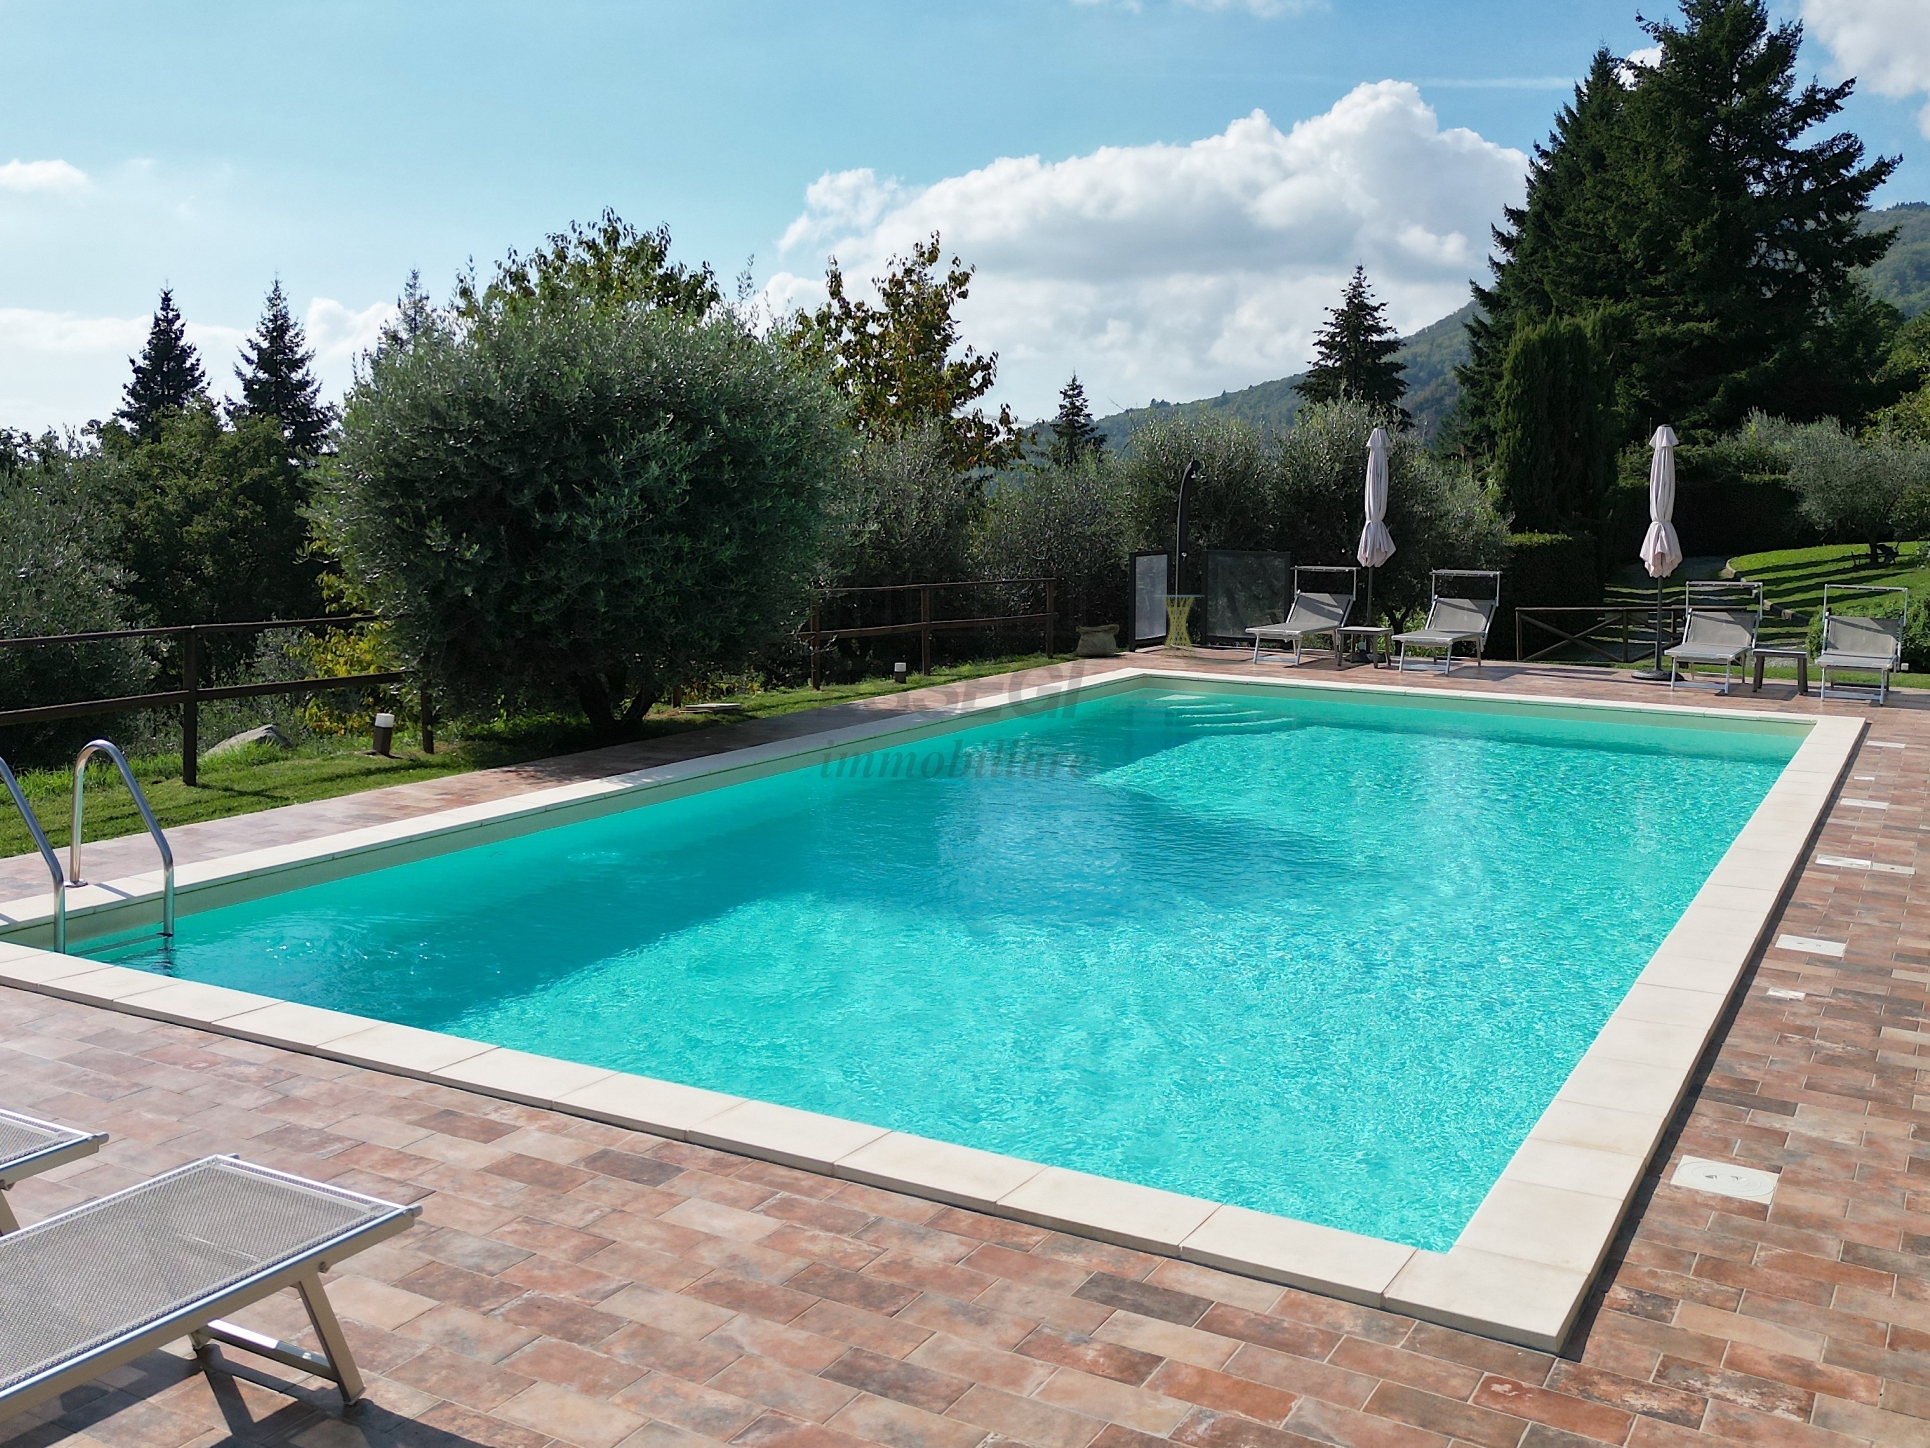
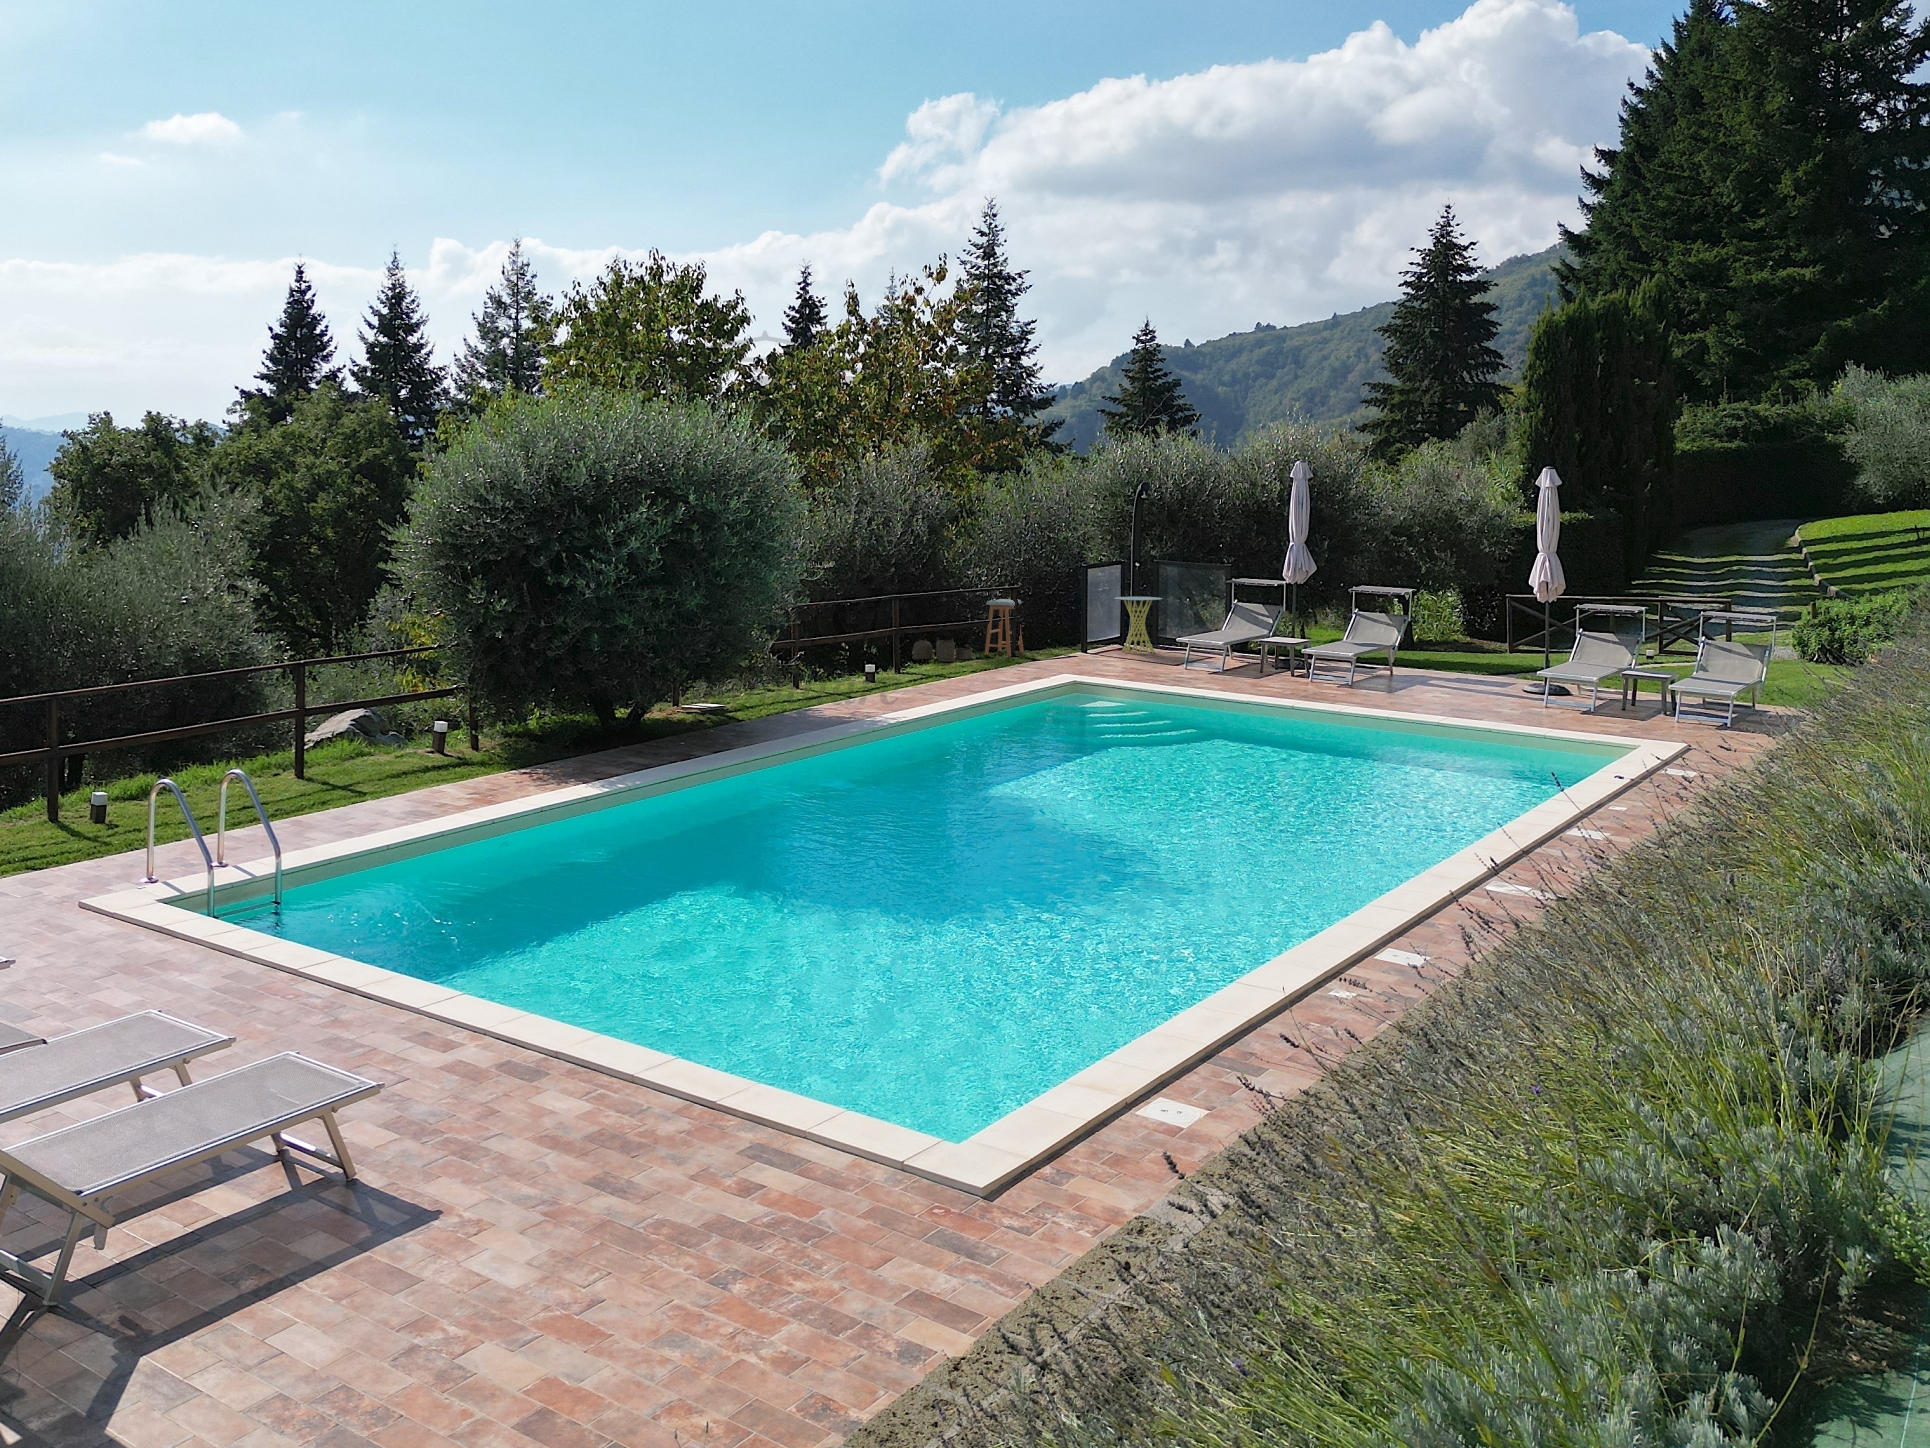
stool: none [1011,598,1053,661] -> present [985,599,1024,656]
bag: present [1072,624,1121,656] -> none [1043,622,1087,651]
woven basket: none [931,640,1000,666] -> present [912,638,972,662]

